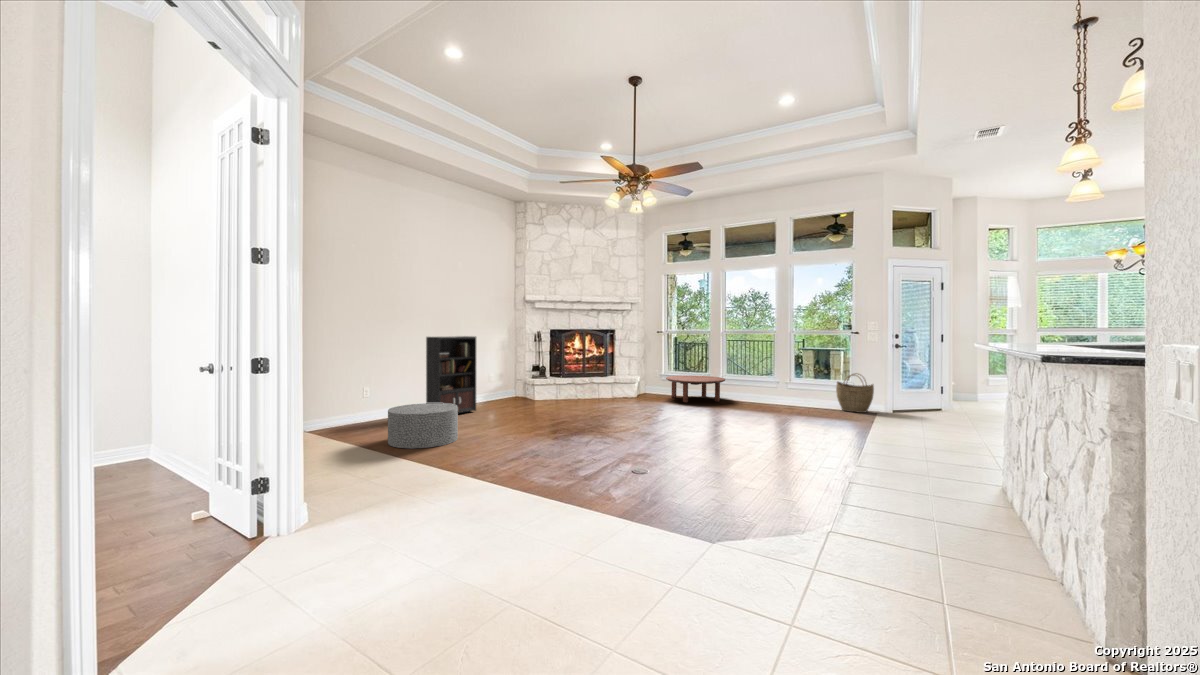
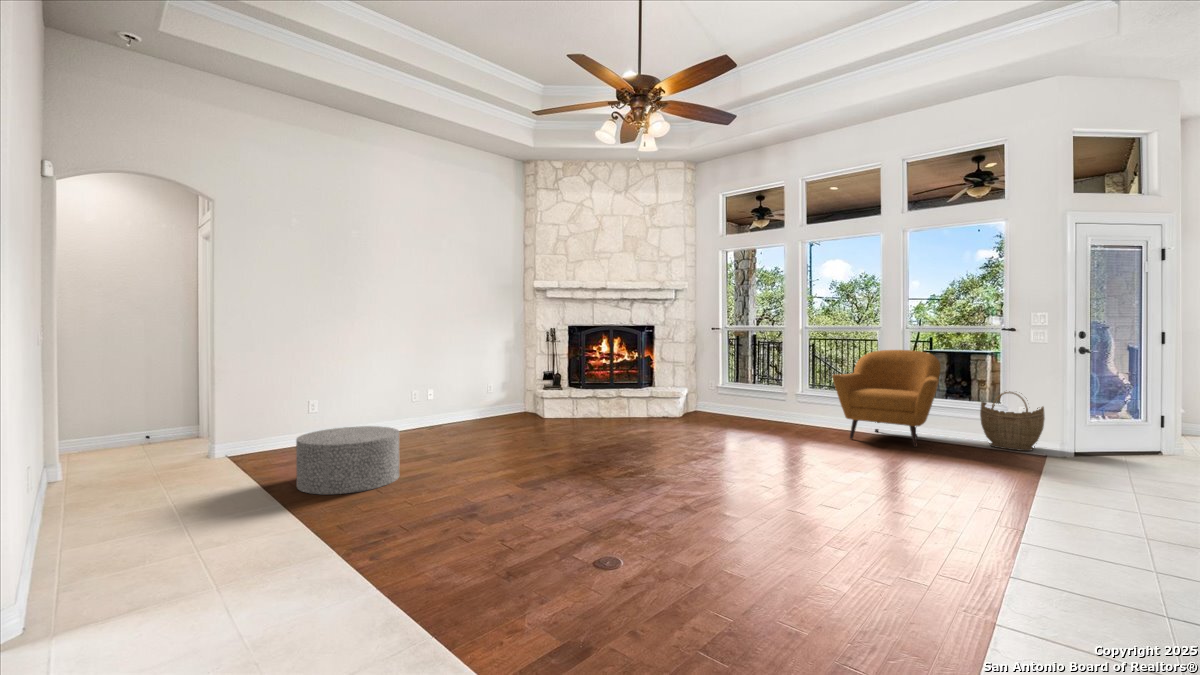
bookcase: present [426,336,476,413] -> none [388,334,457,443]
armchair: none [743,347,812,412] -> present [833,350,940,447]
coffee table: present [666,375,725,402] -> none [722,388,807,427]

